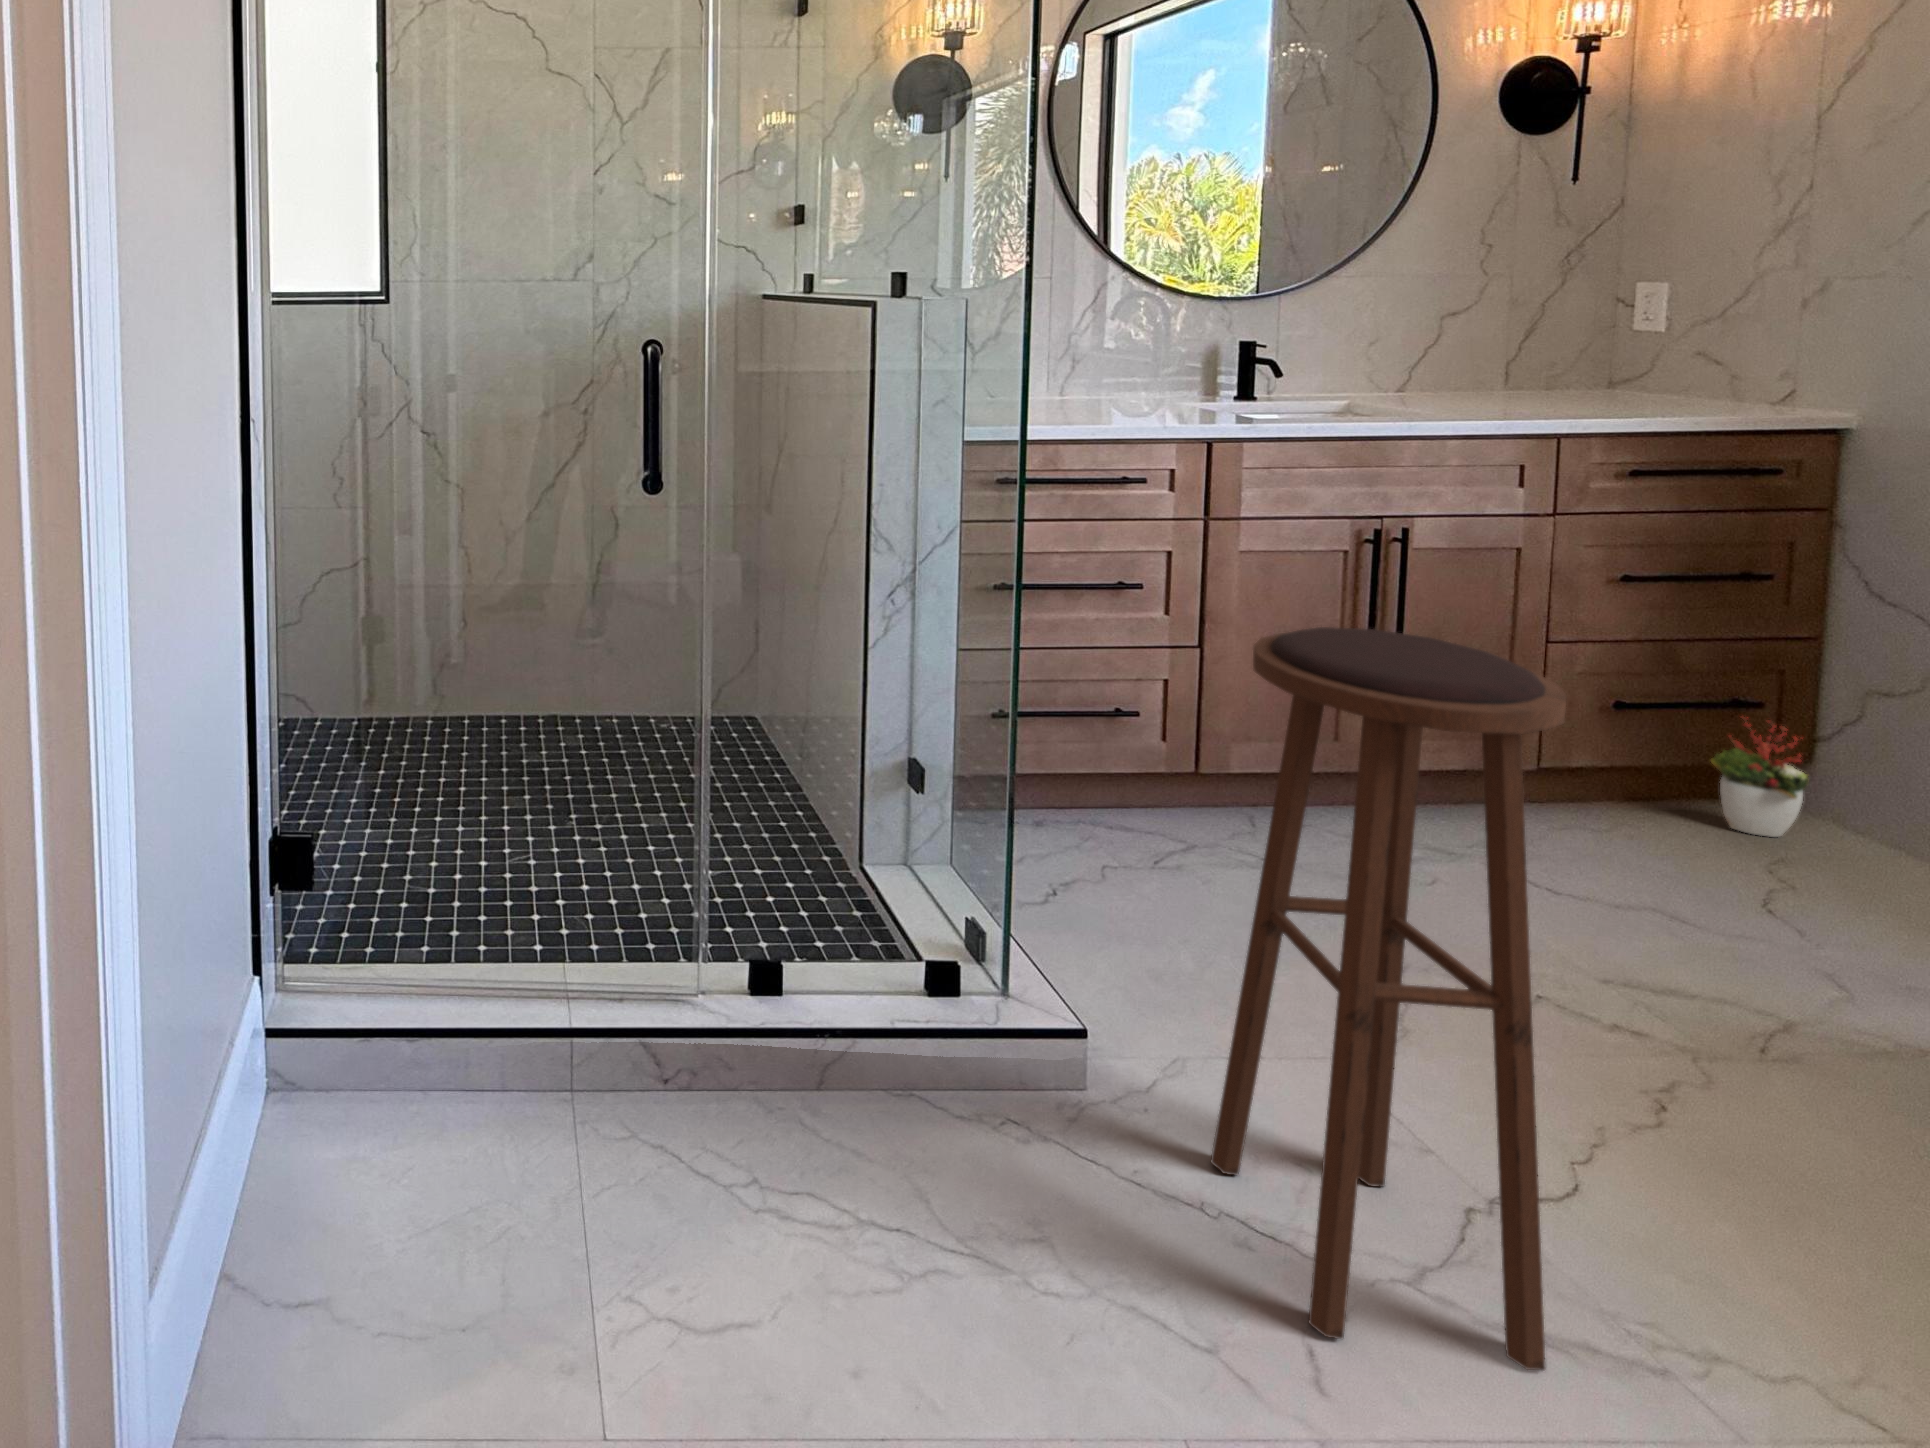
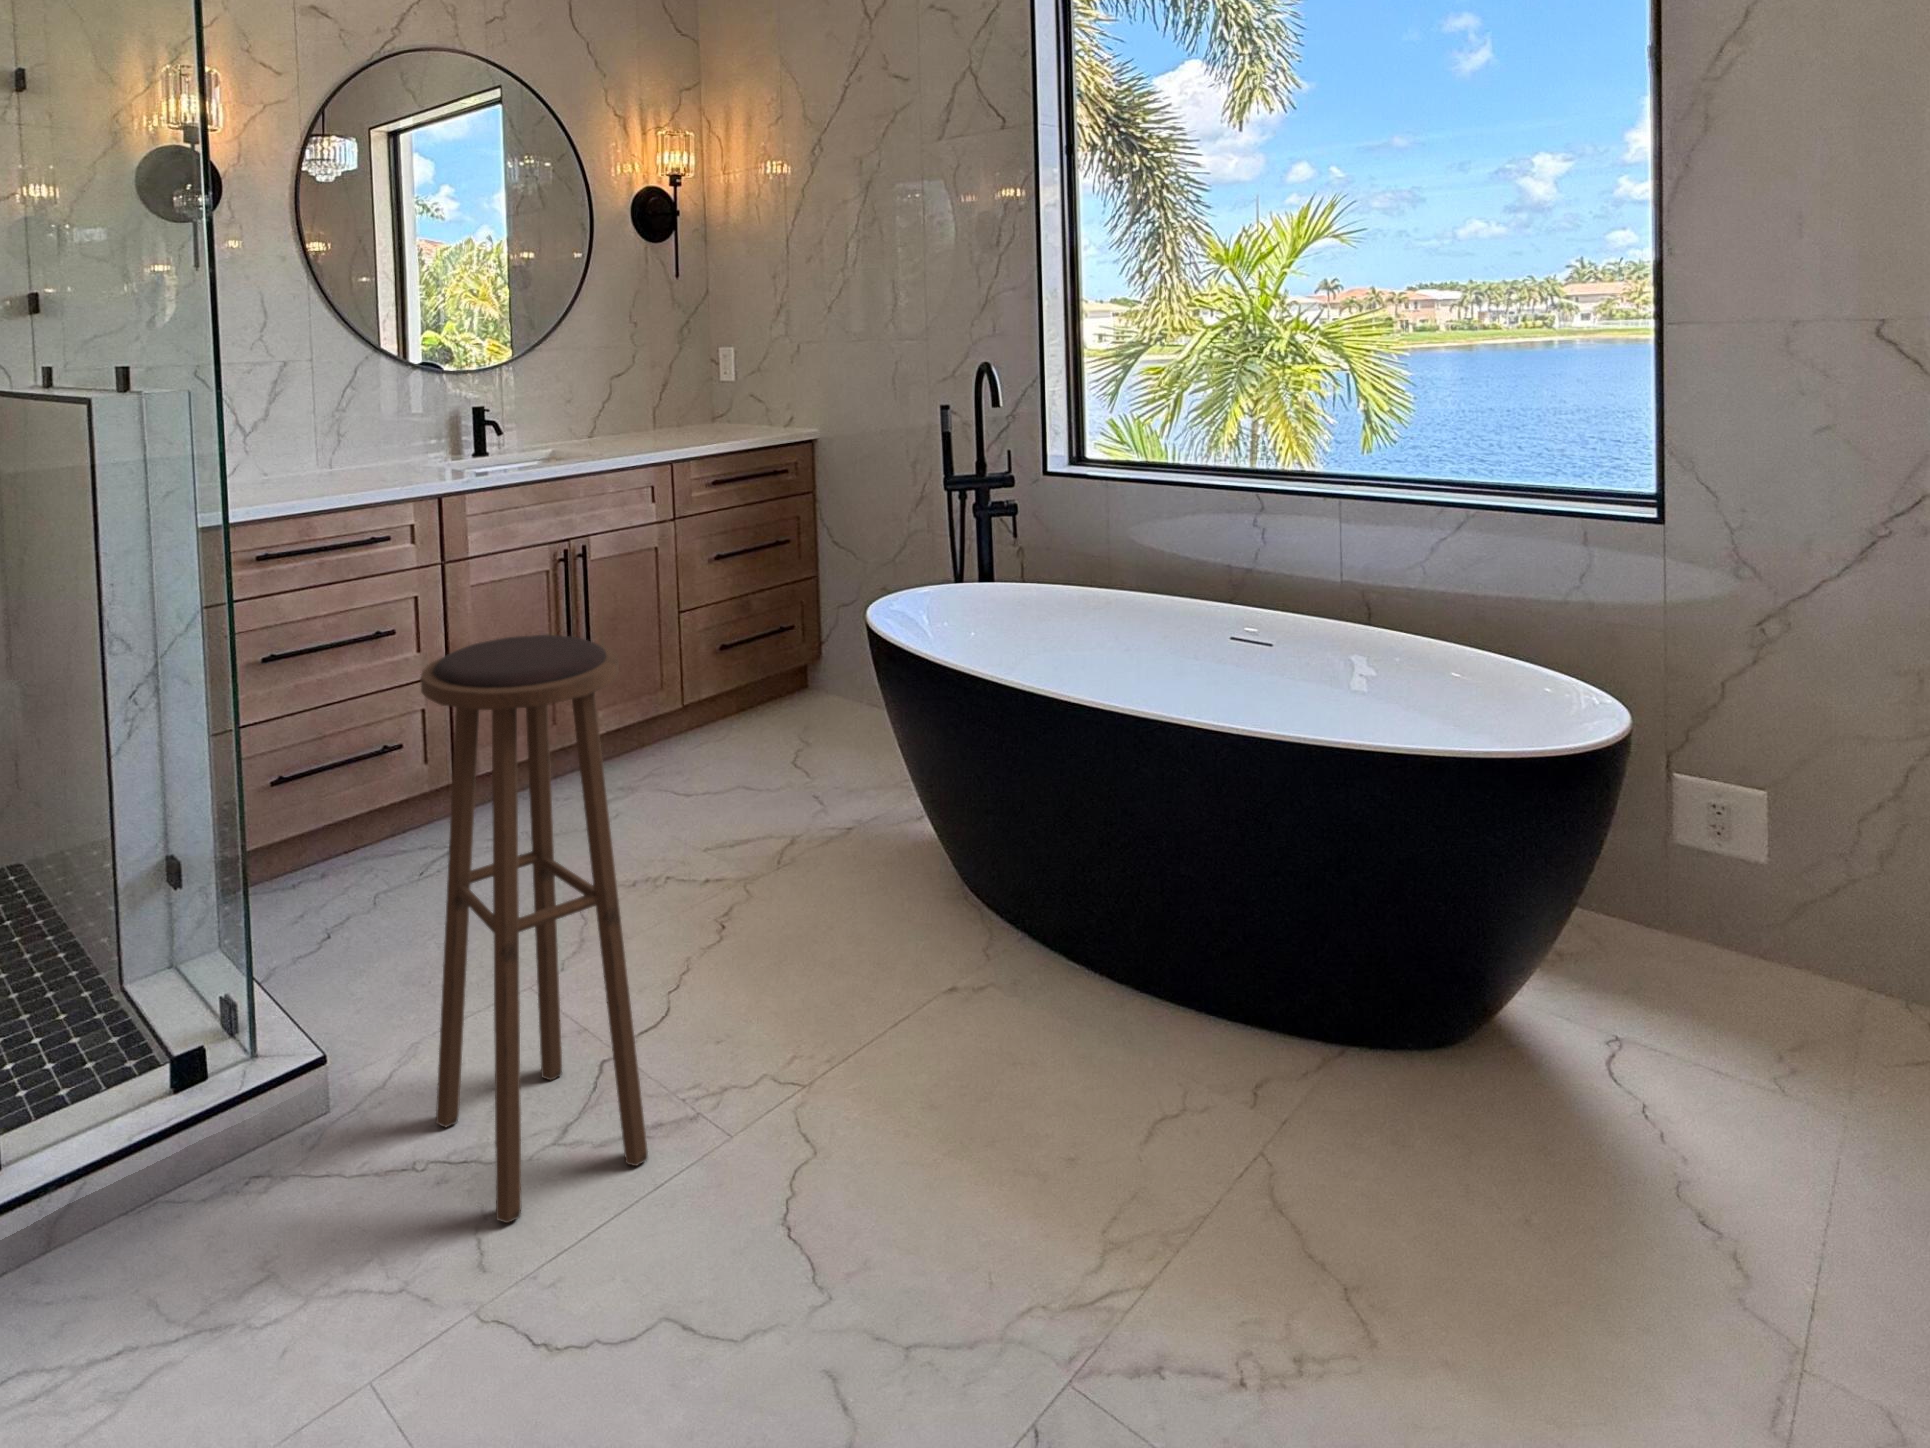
decorative plant: present [1711,717,1808,837] -> none [773,636,819,717]

